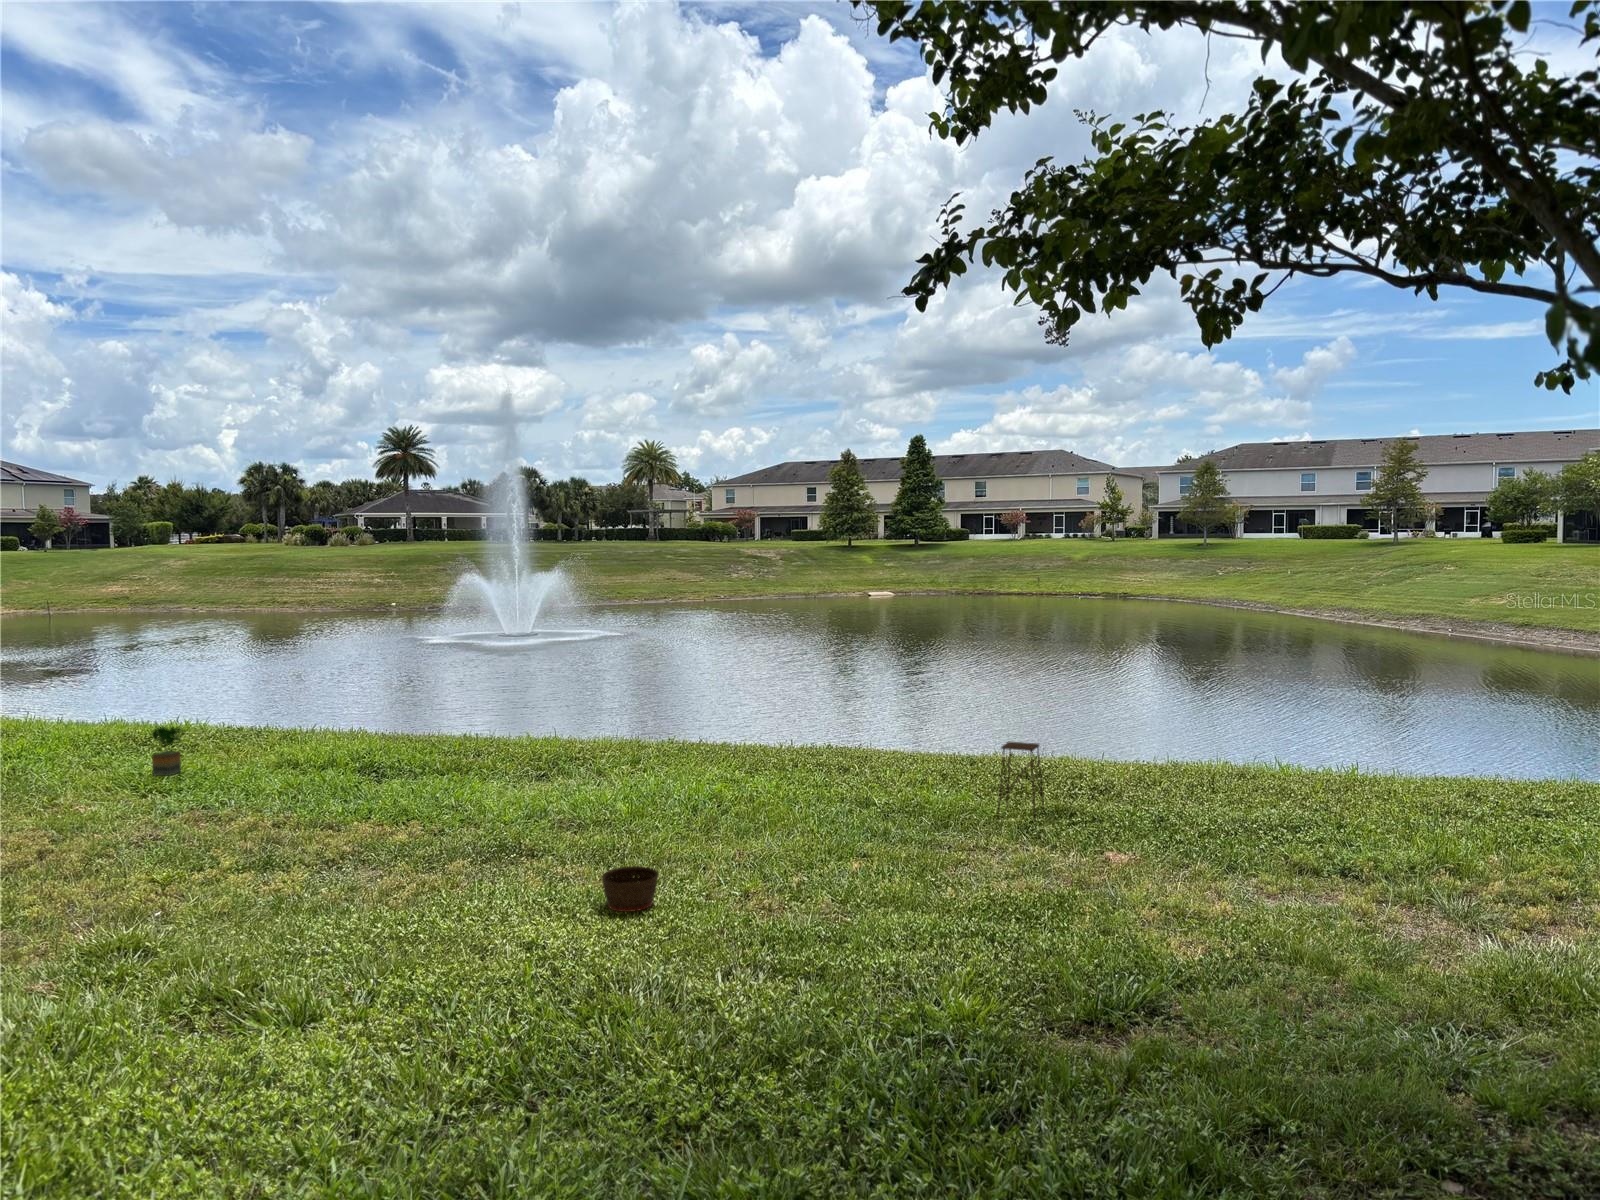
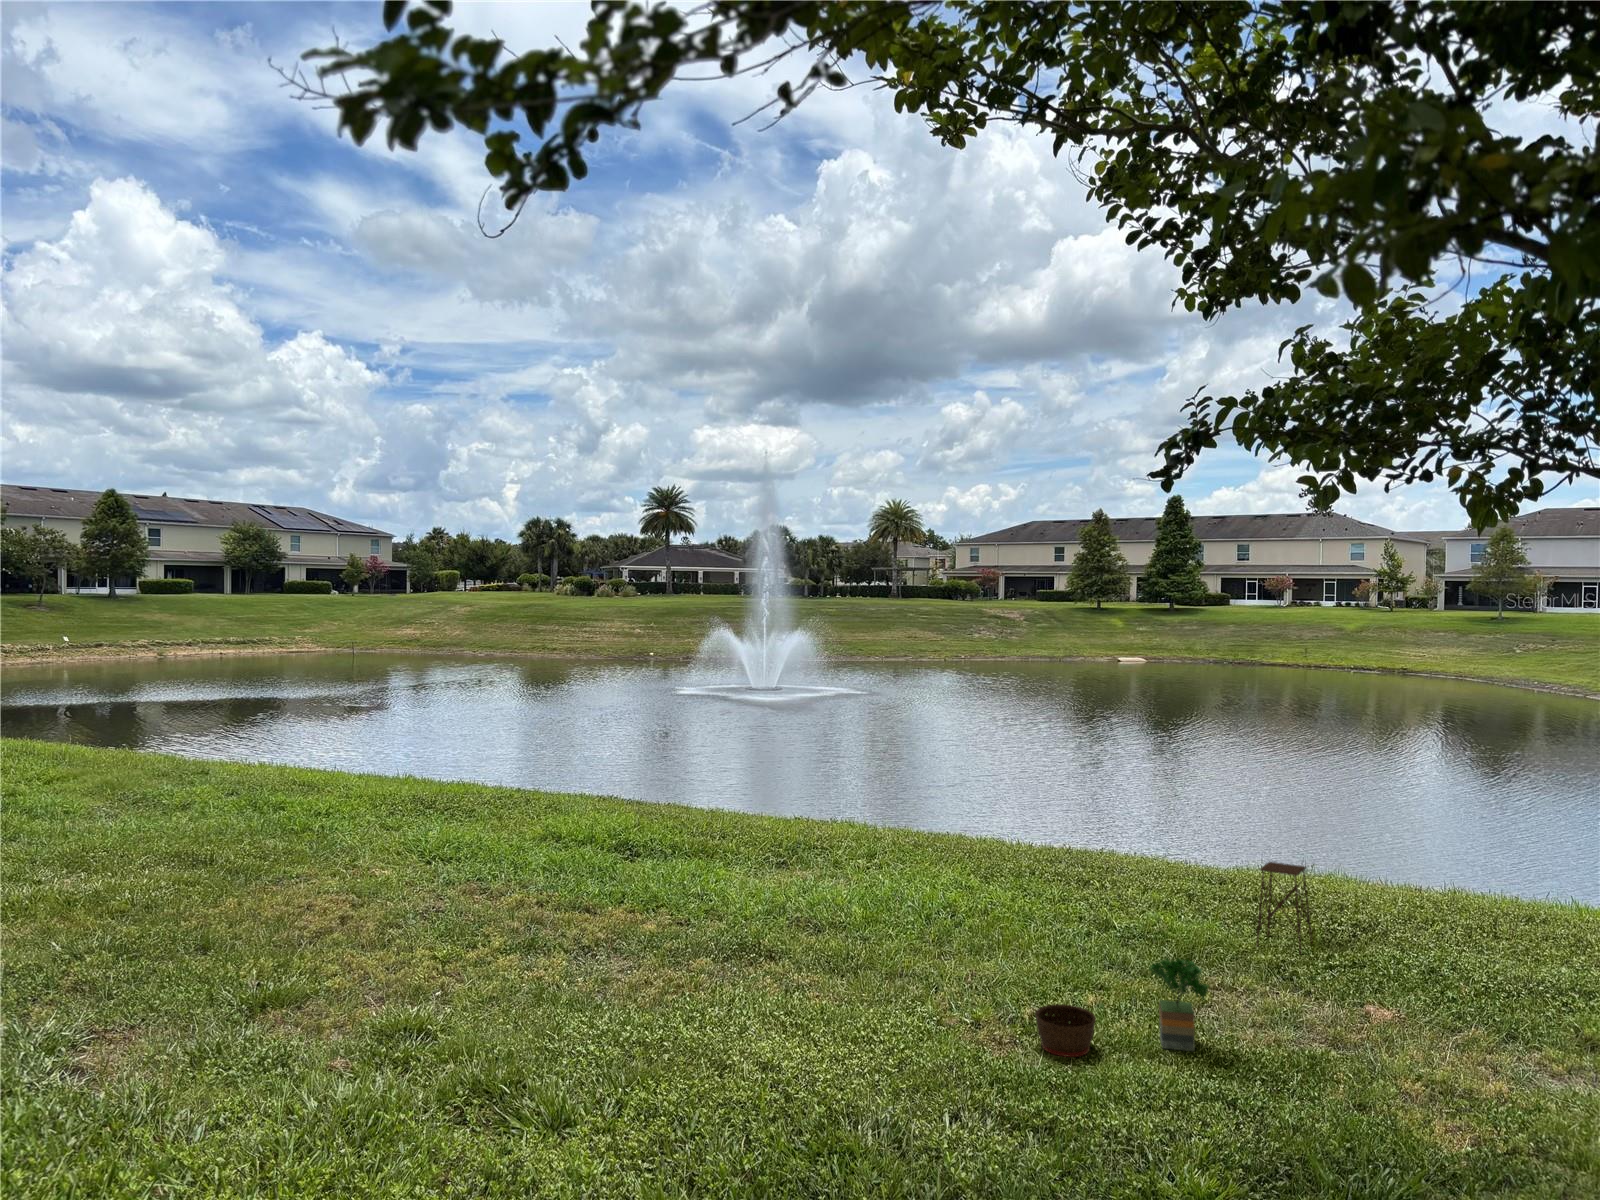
potted tree: present [152,727,185,776] -> present [1150,959,1208,1051]
basket: present [602,866,659,912] -> present [1035,1004,1096,1057]

